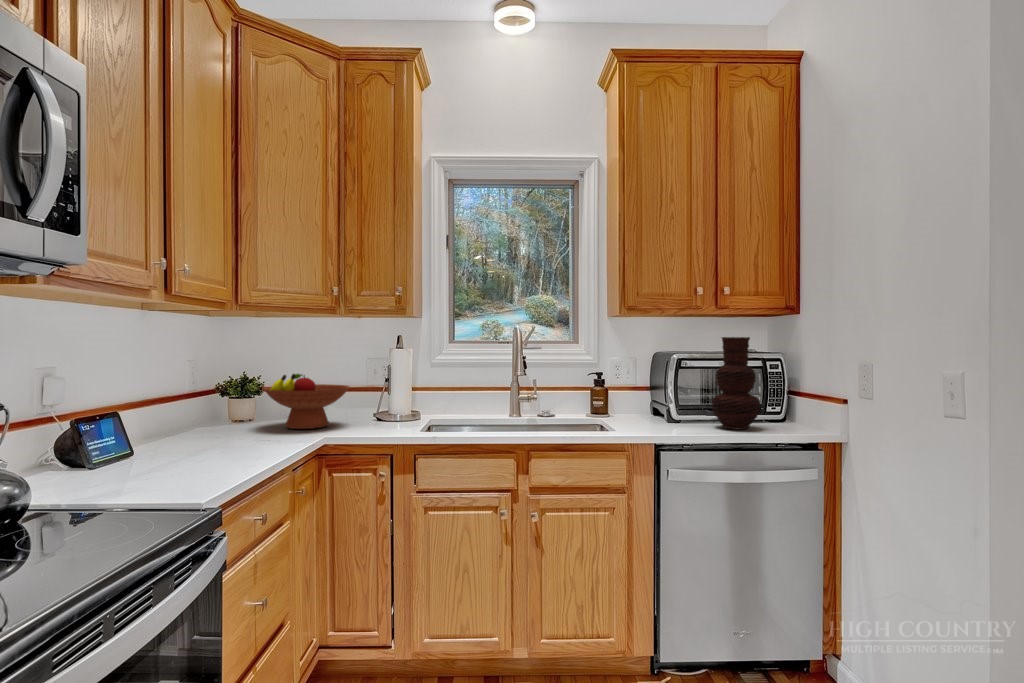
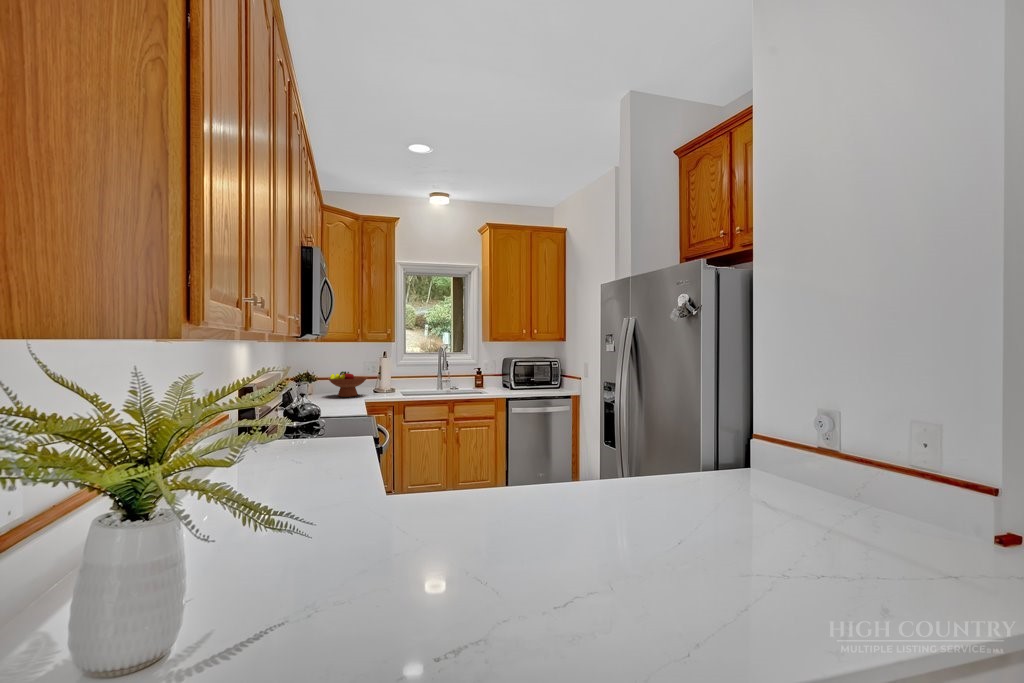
vase: present [711,337,761,430] -> none [528,352,548,391]

